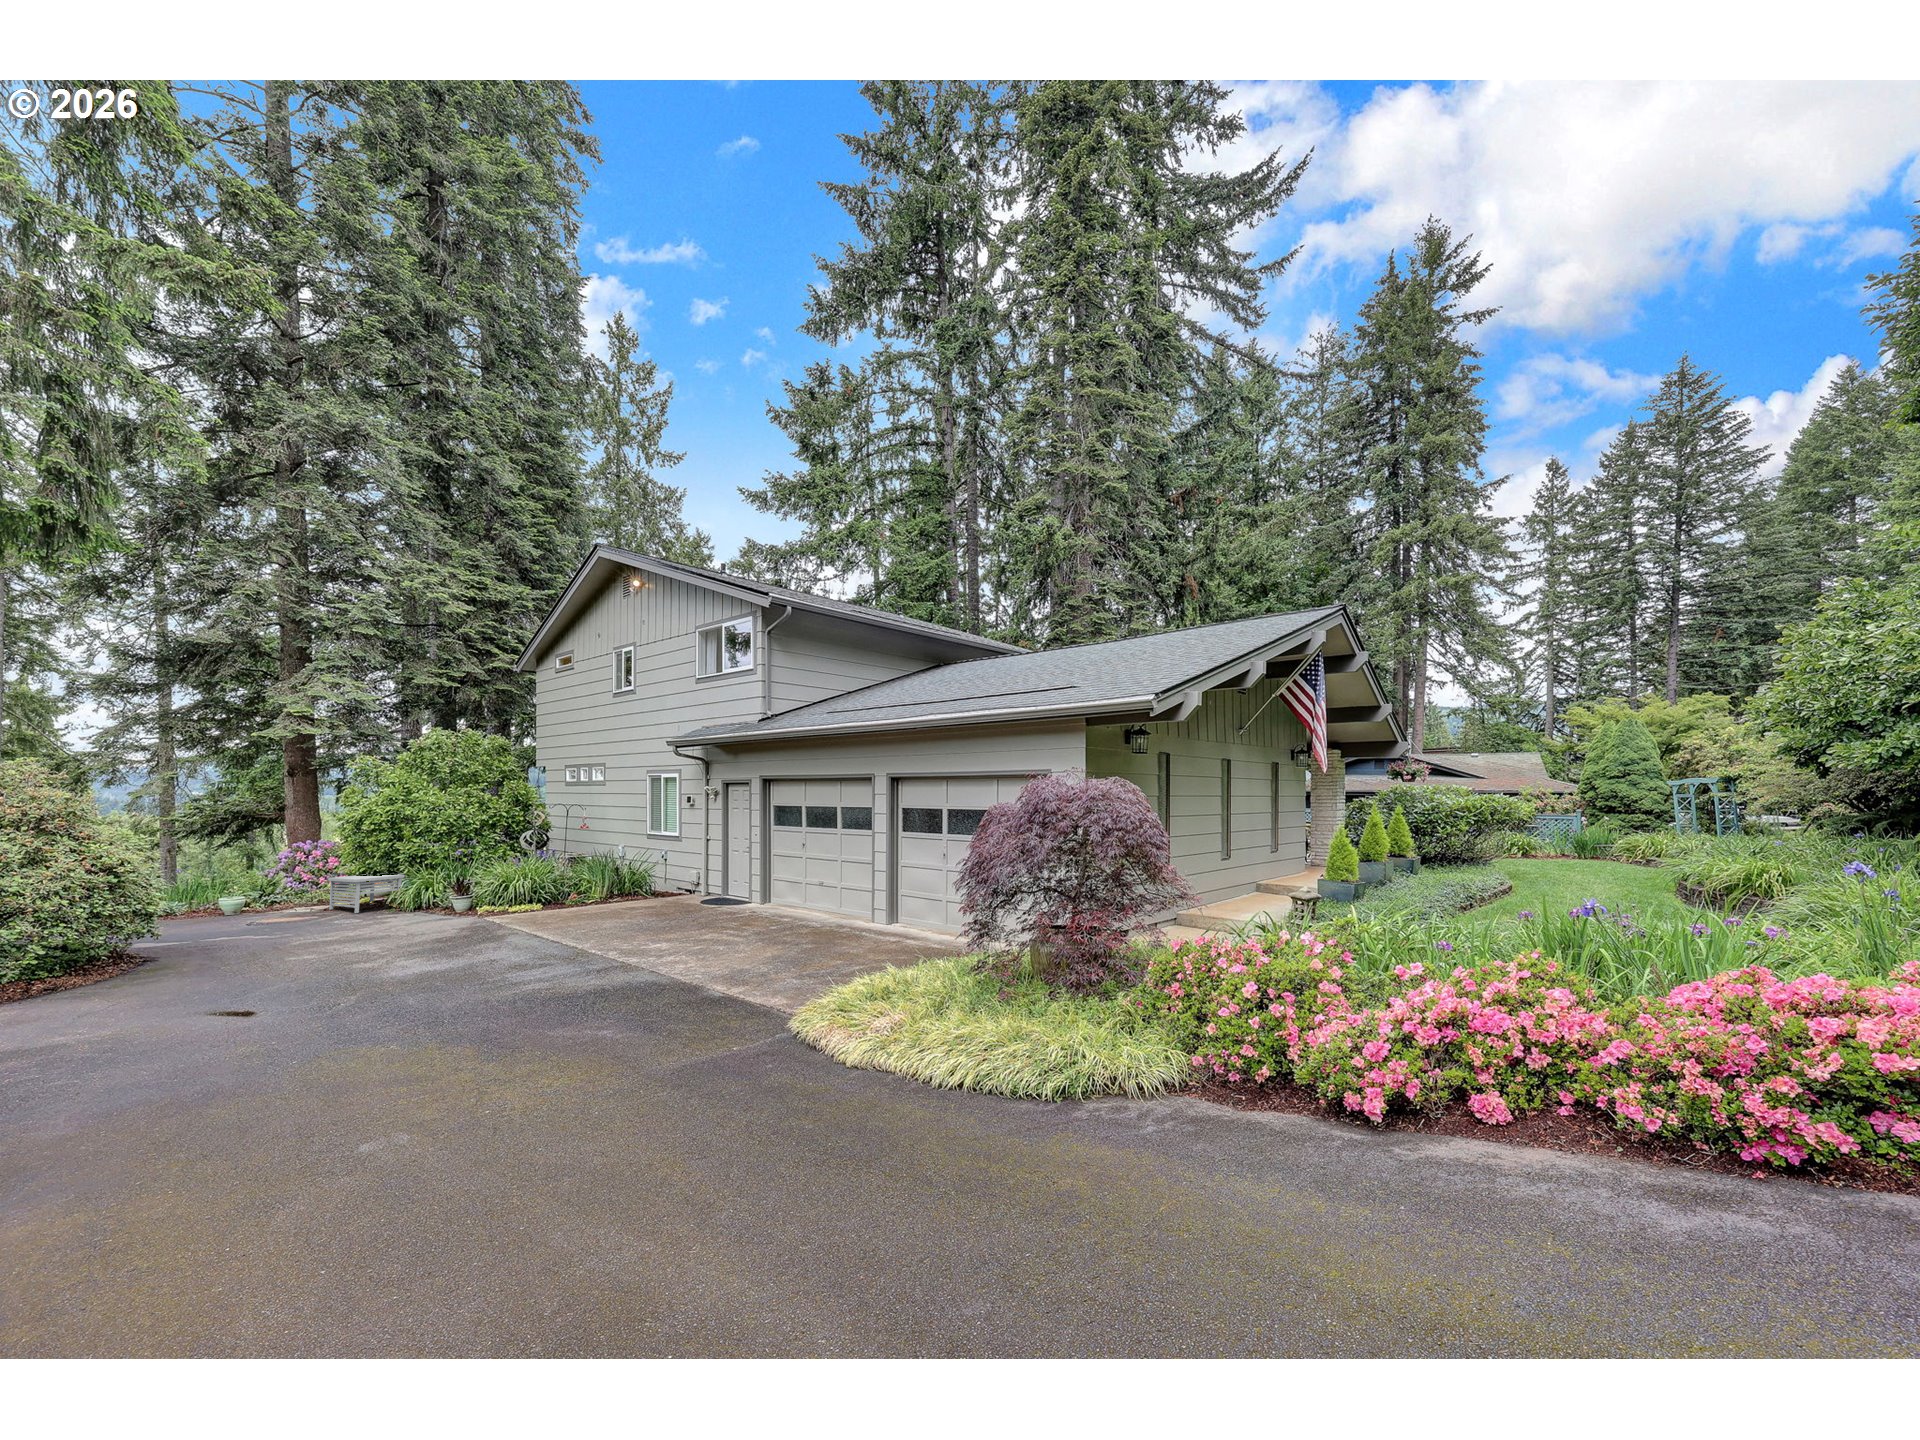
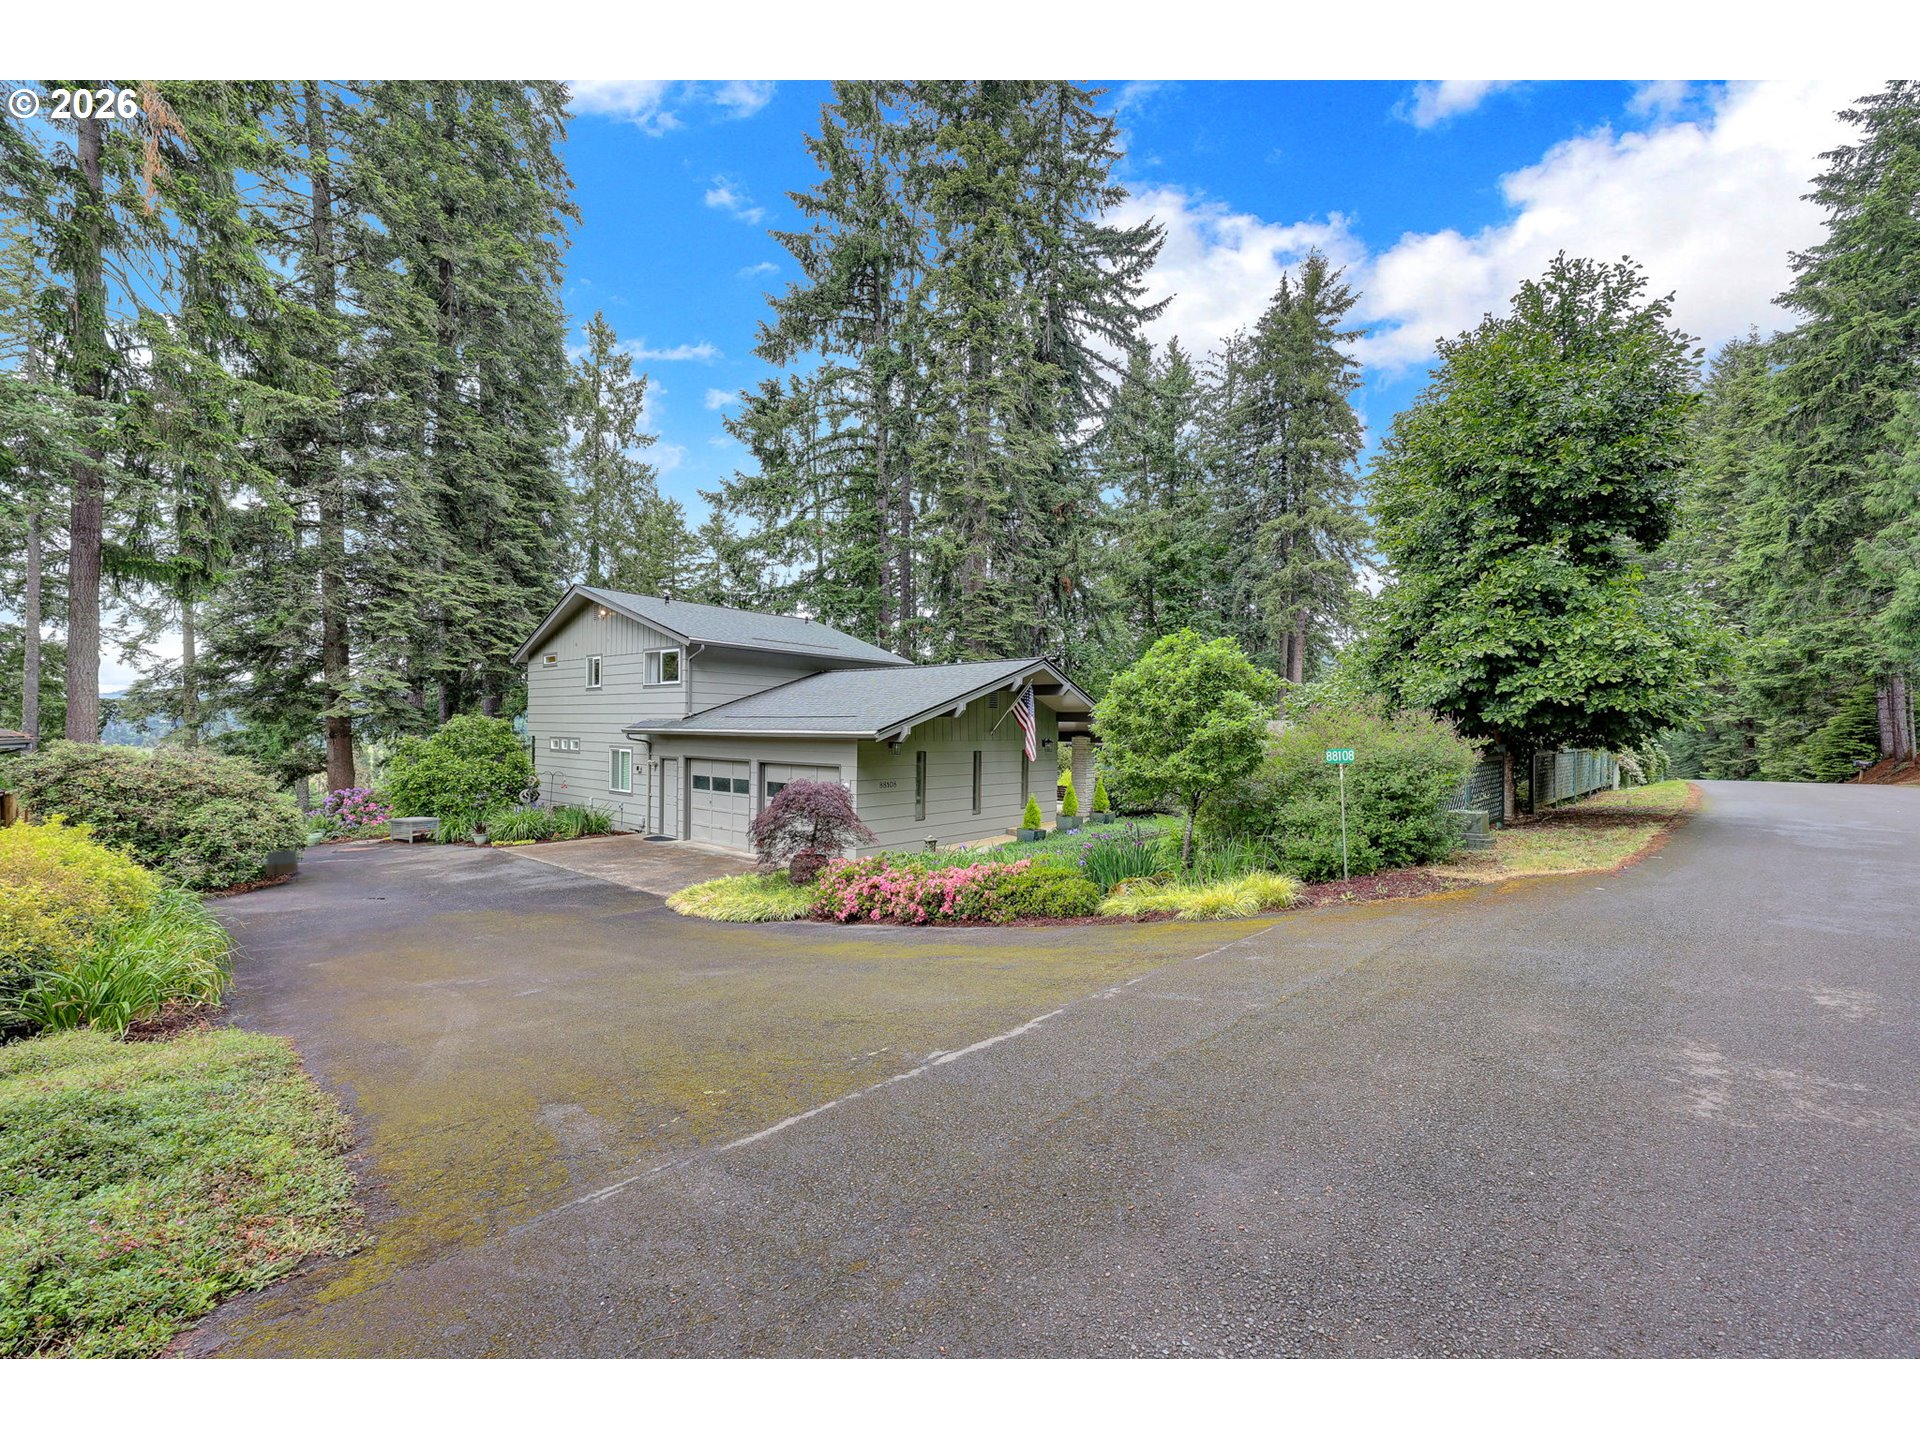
planter: none [29,940,103,1010] -> present [266,850,298,875]

